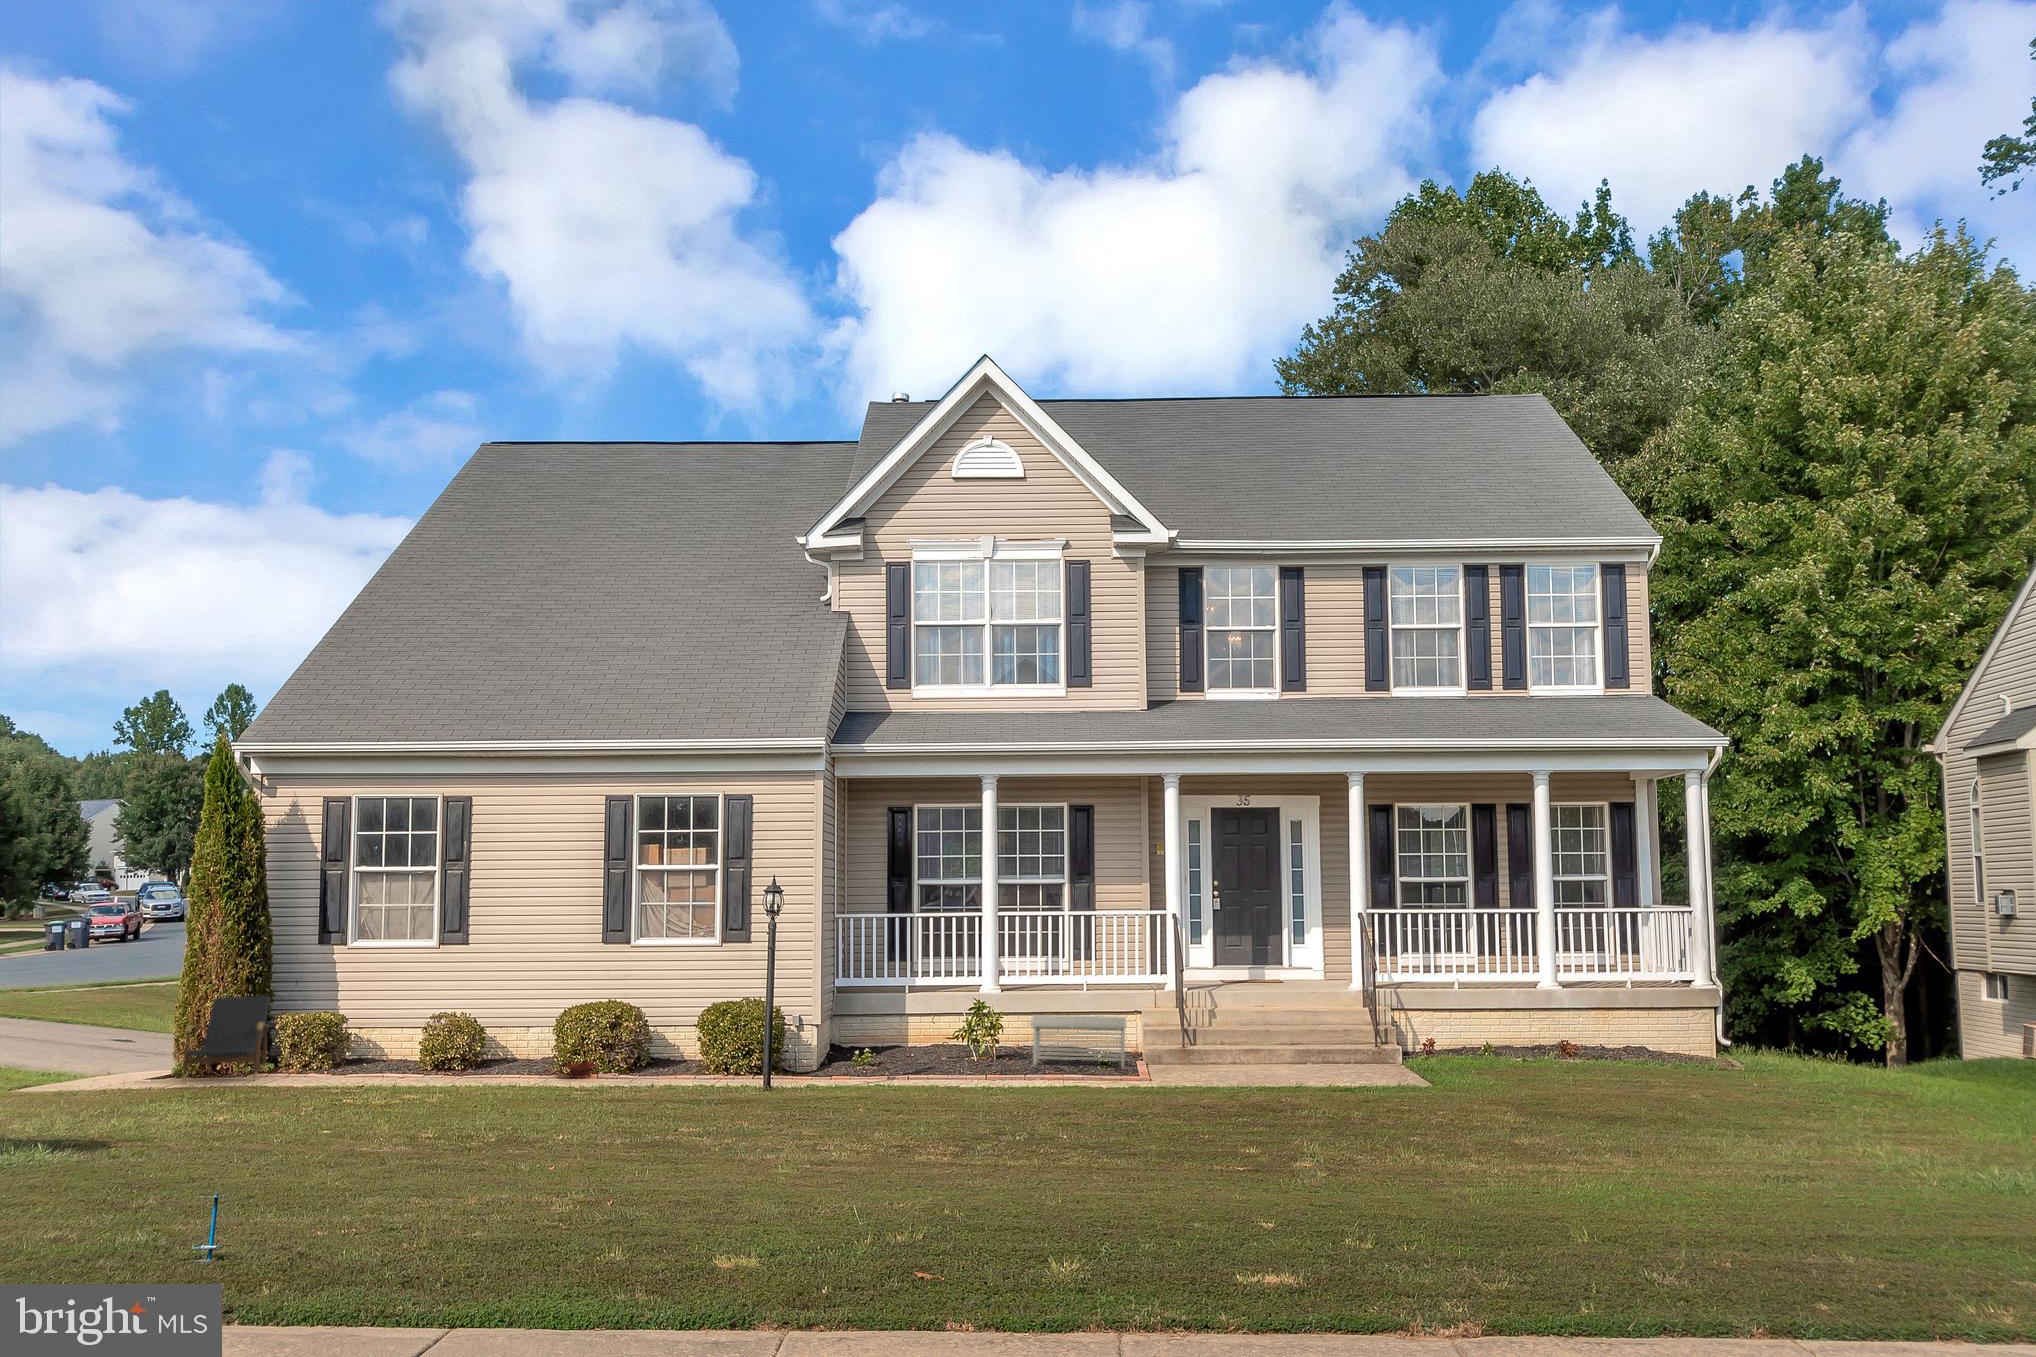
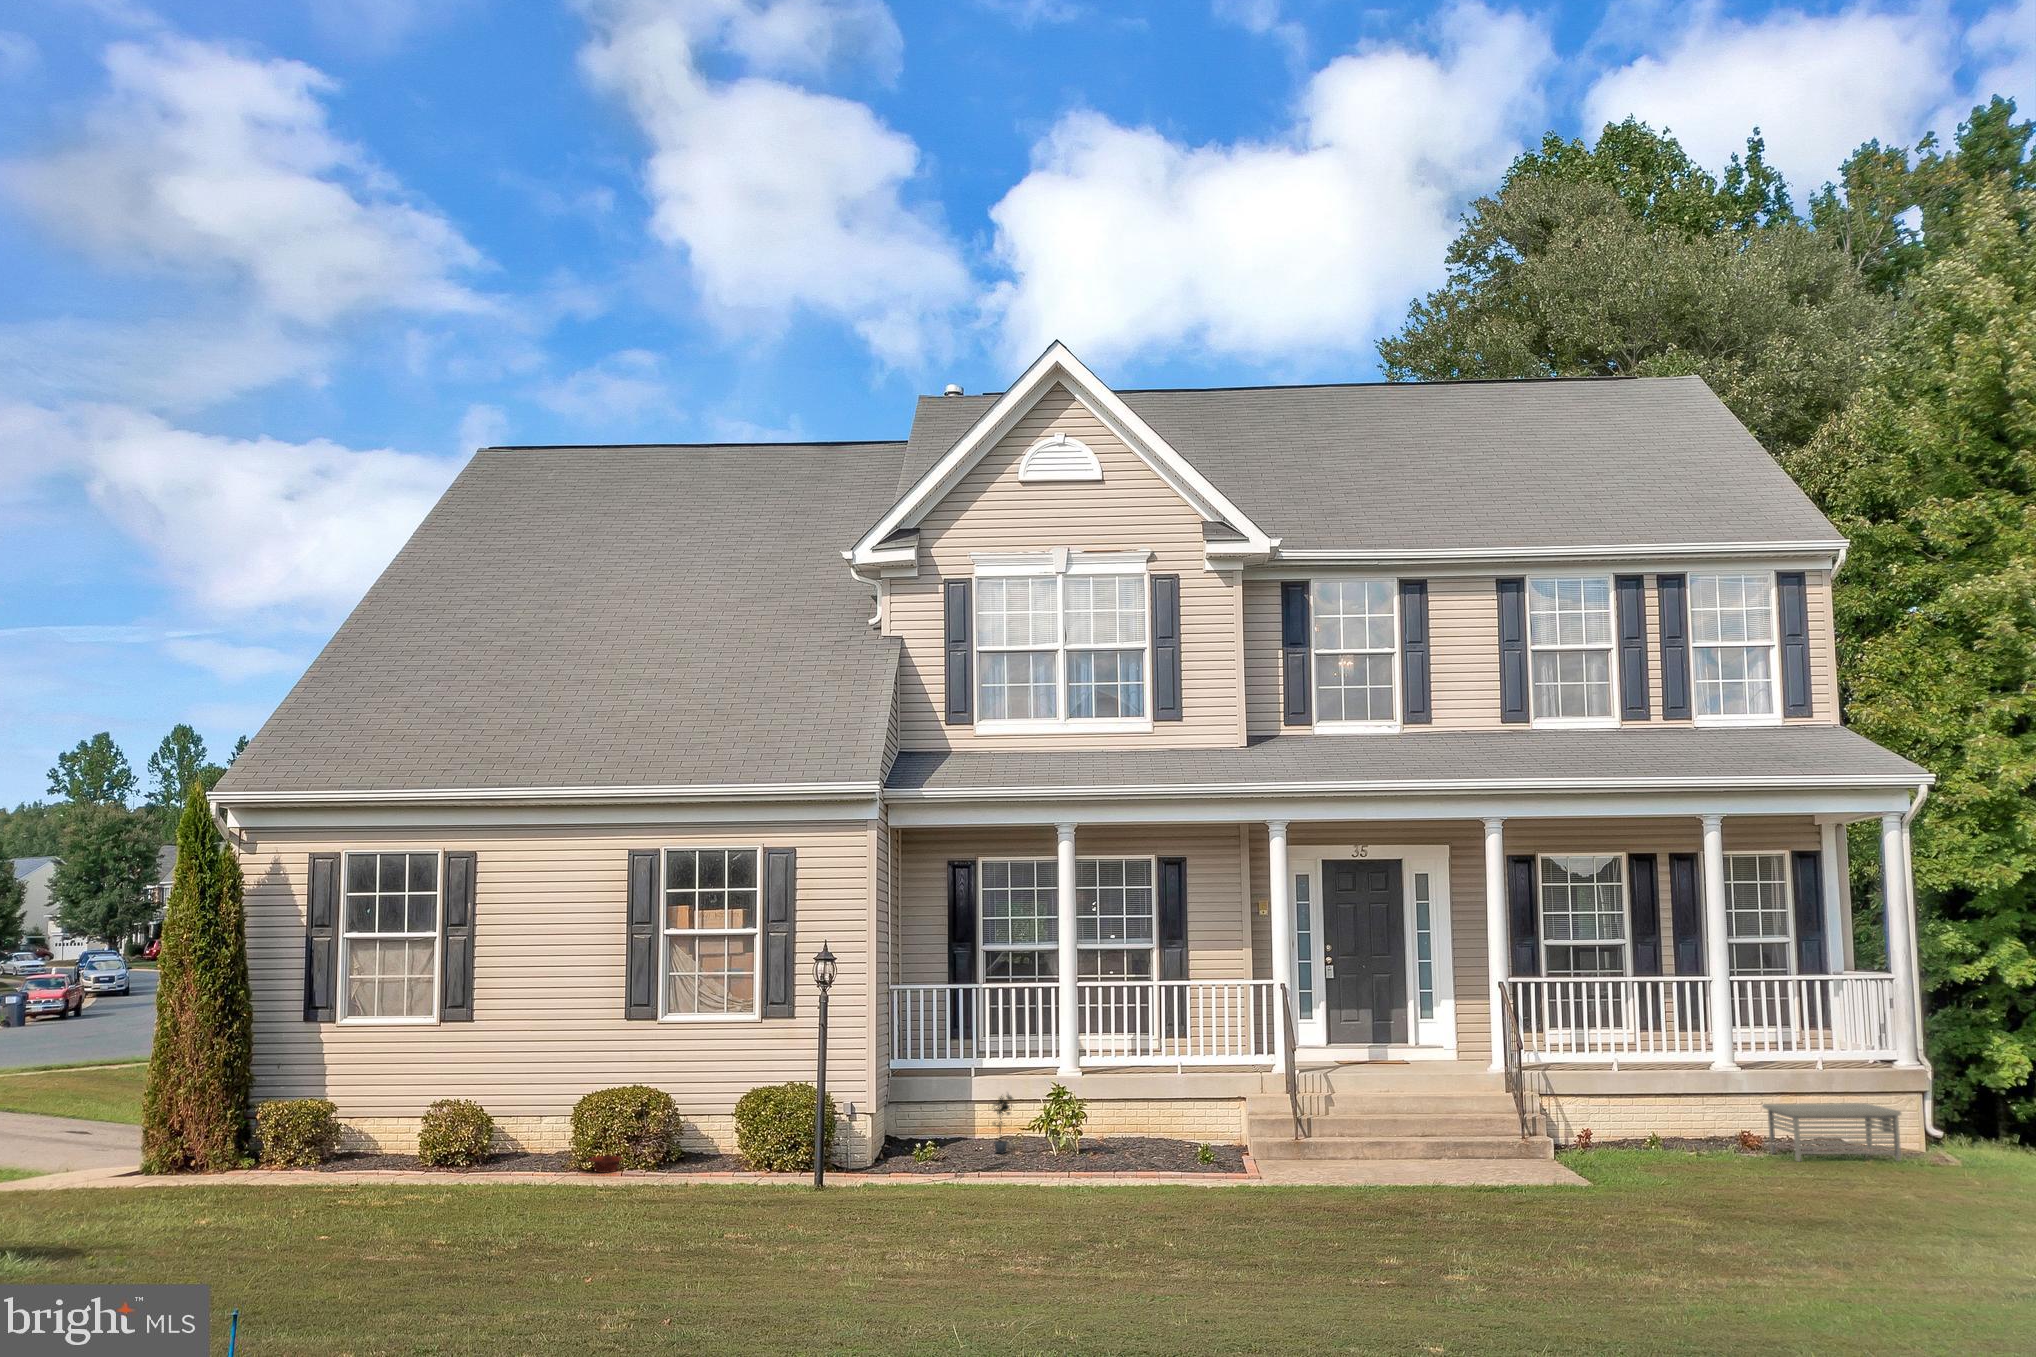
lounge chair: present [182,996,270,1084] -> none [159,1081,252,1179]
potted plant: none [919,1006,941,1060] -> present [992,1094,1013,1153]
storage bench: present [1030,1015,1126,1067] -> present [1762,1103,1901,1162]

